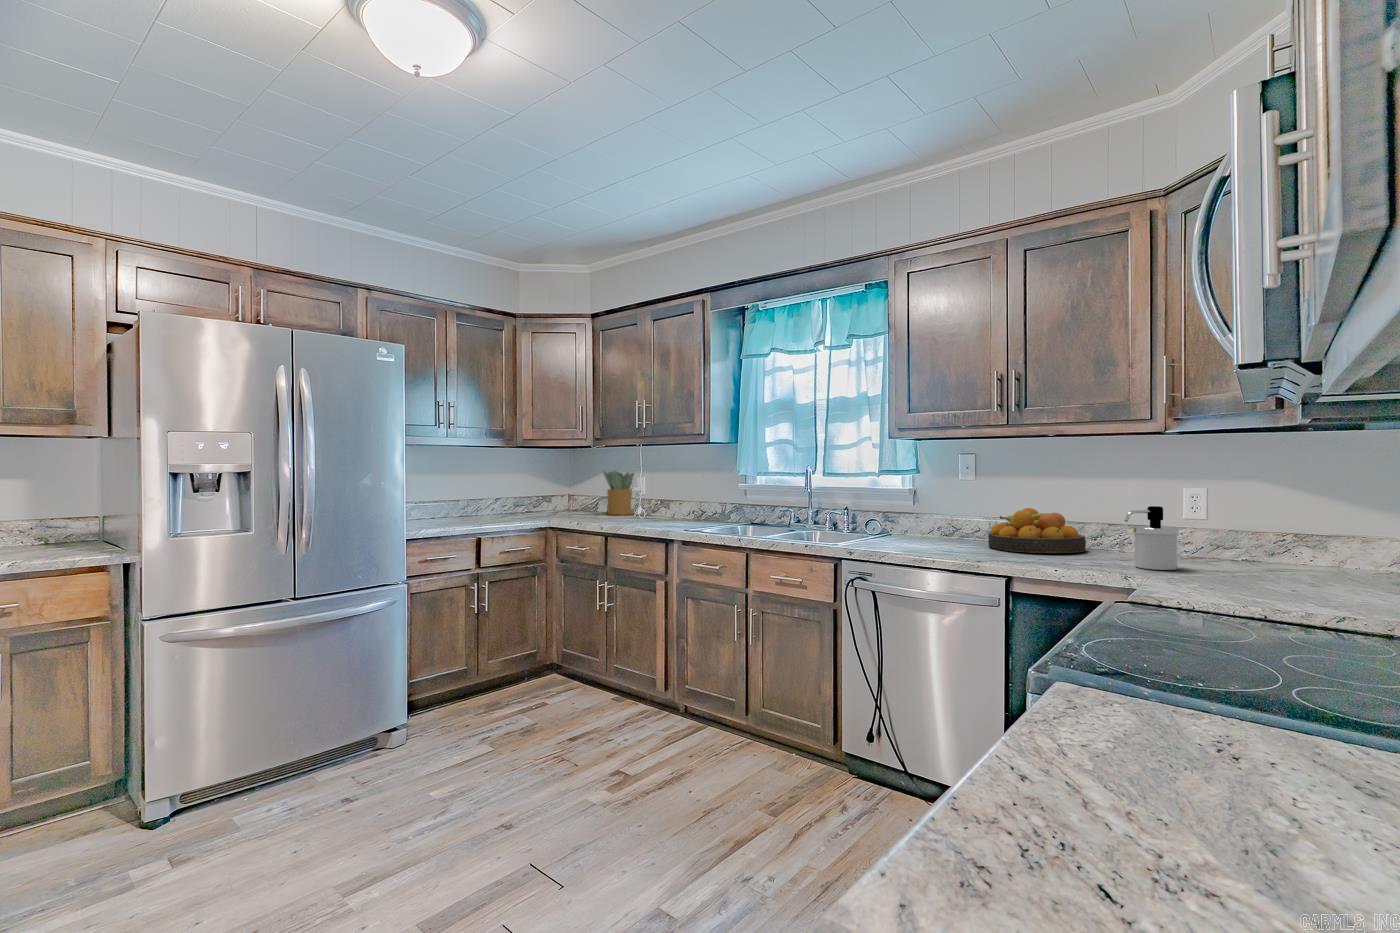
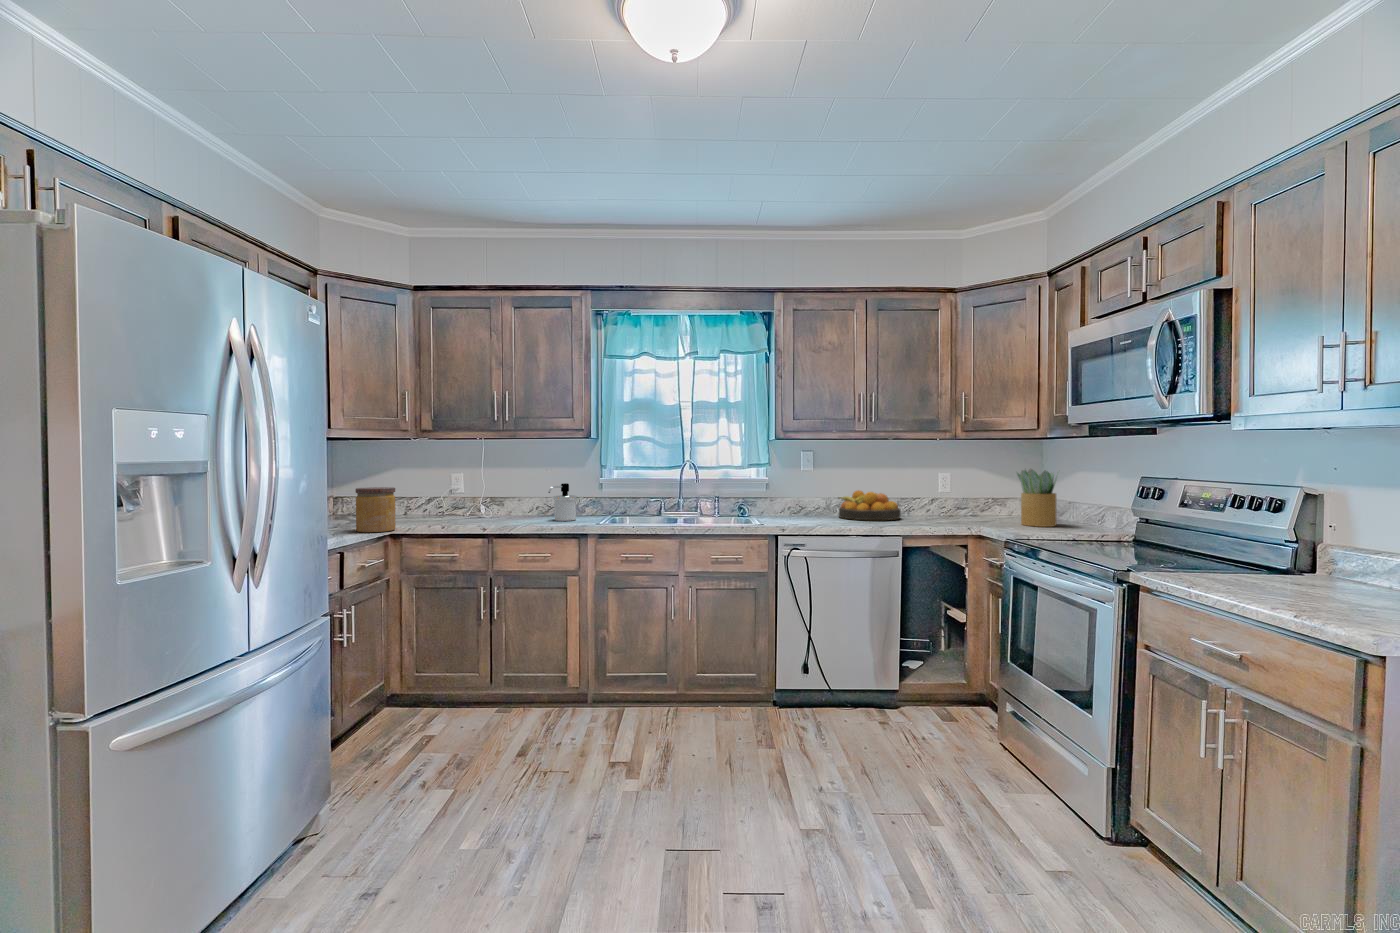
potted plant: present [604,471,635,515] -> present [1017,469,1057,527]
jar: none [515,488,545,525] -> present [356,487,396,532]
soap dispenser: present [1124,506,1178,570] -> present [548,483,576,521]

